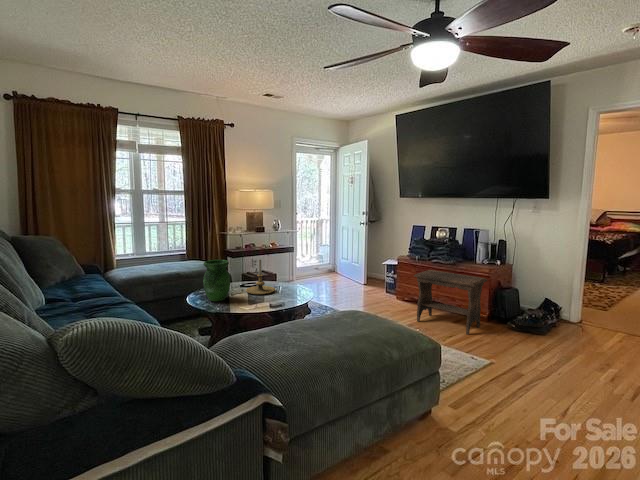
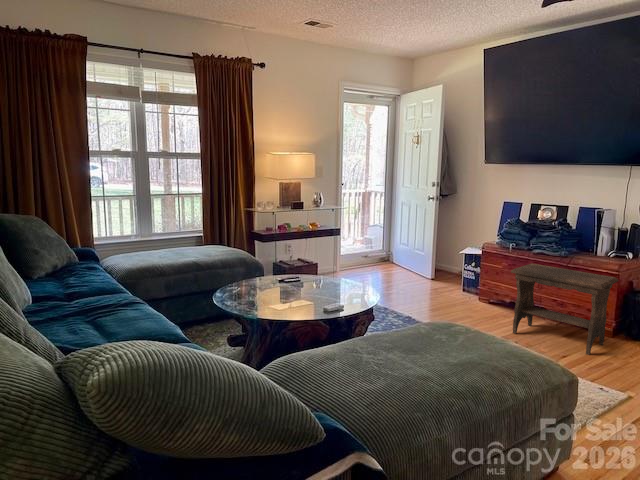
vase: present [203,260,230,301] -> none [233,246,269,301]
candle holder: present [246,260,275,294] -> none [287,246,326,293]

